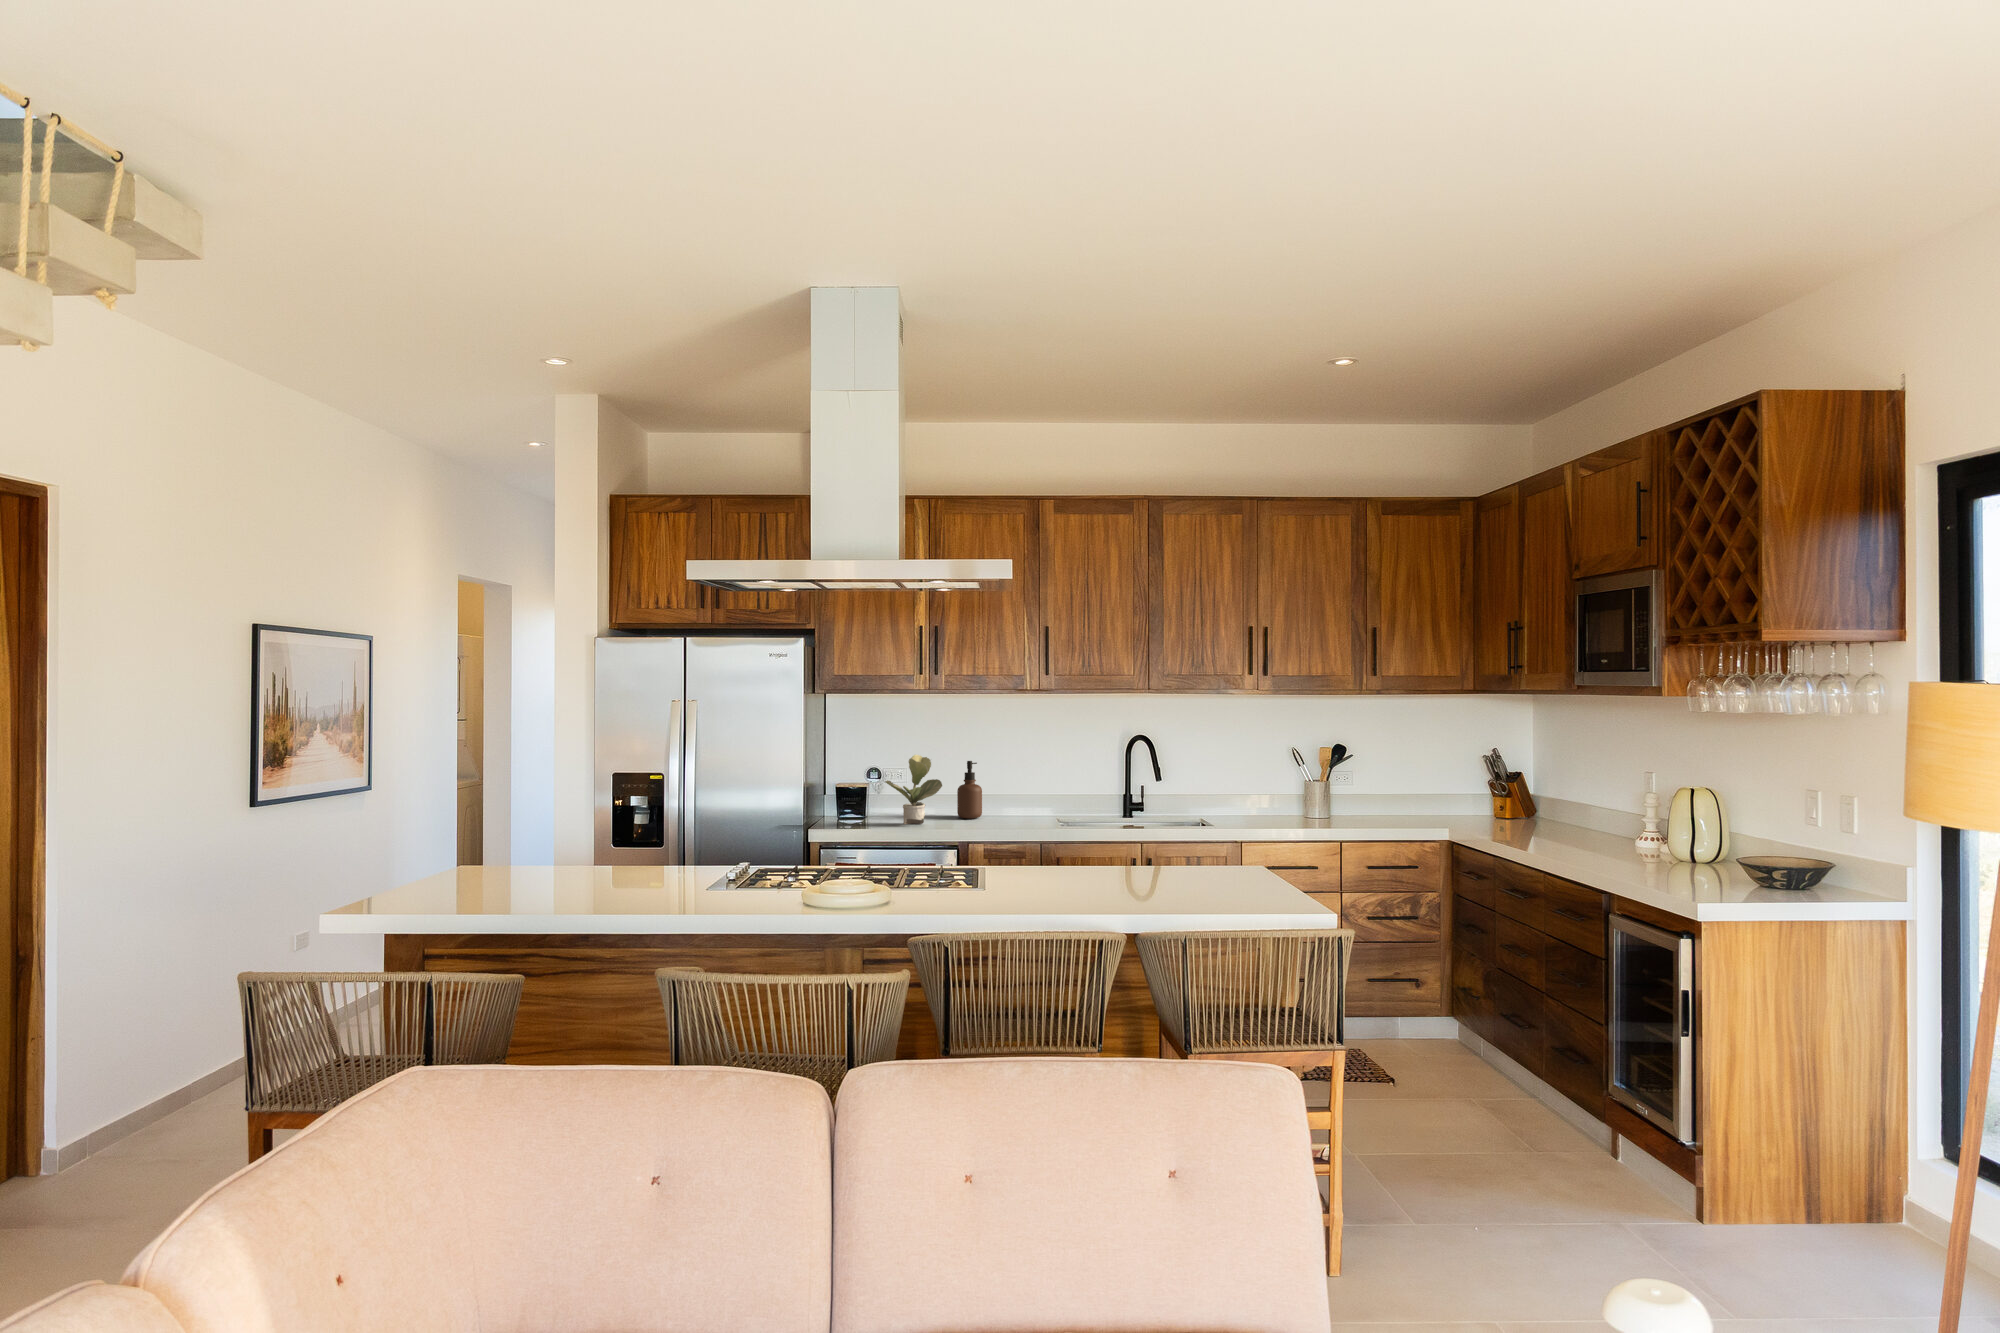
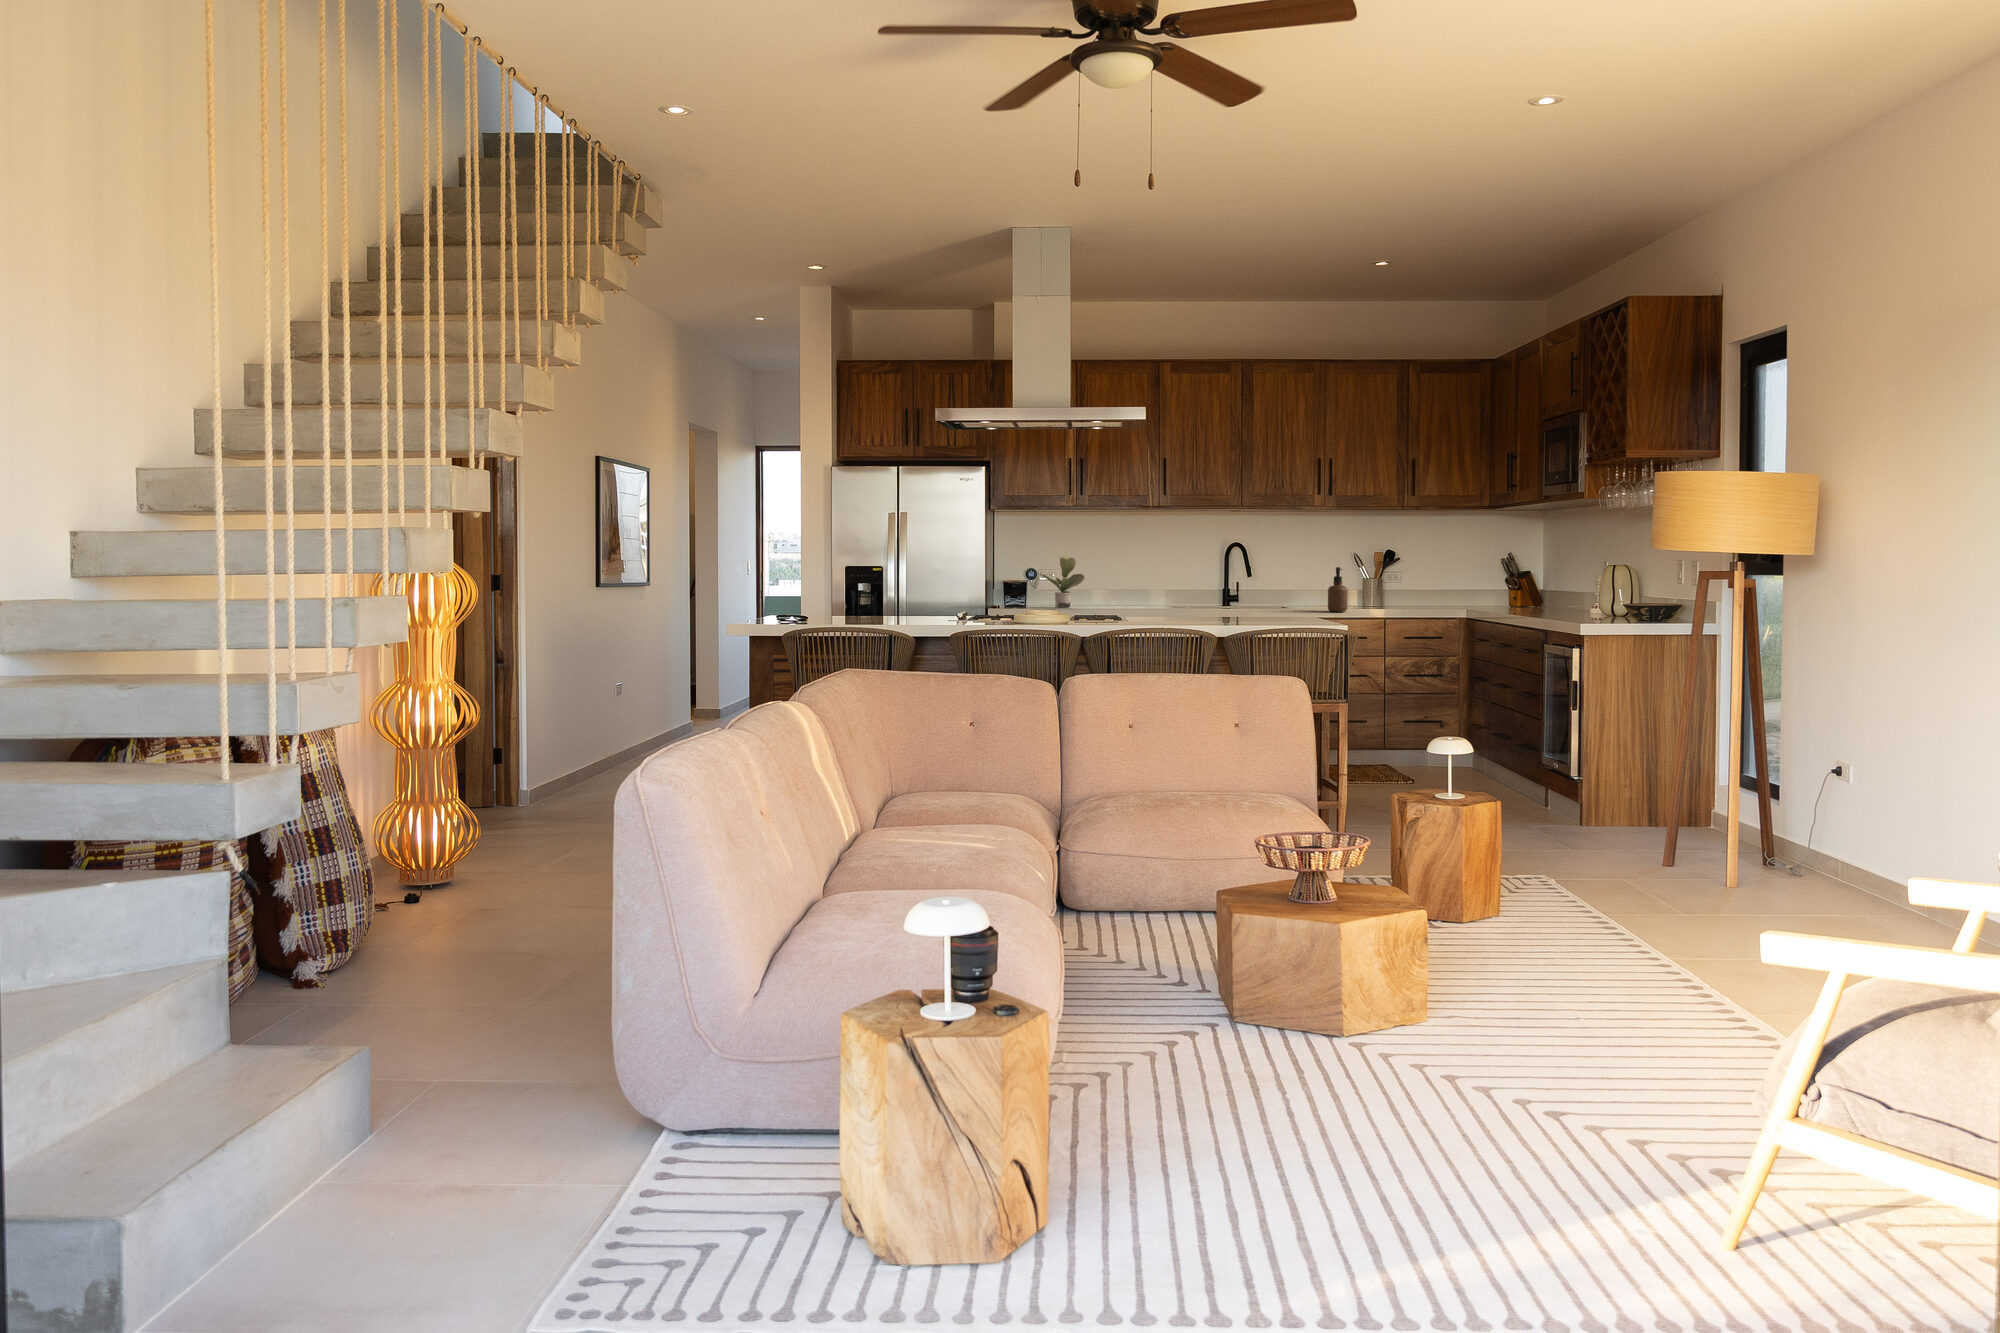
soap dispenser: present [957,761,982,818] -> present [1328,567,1348,612]

